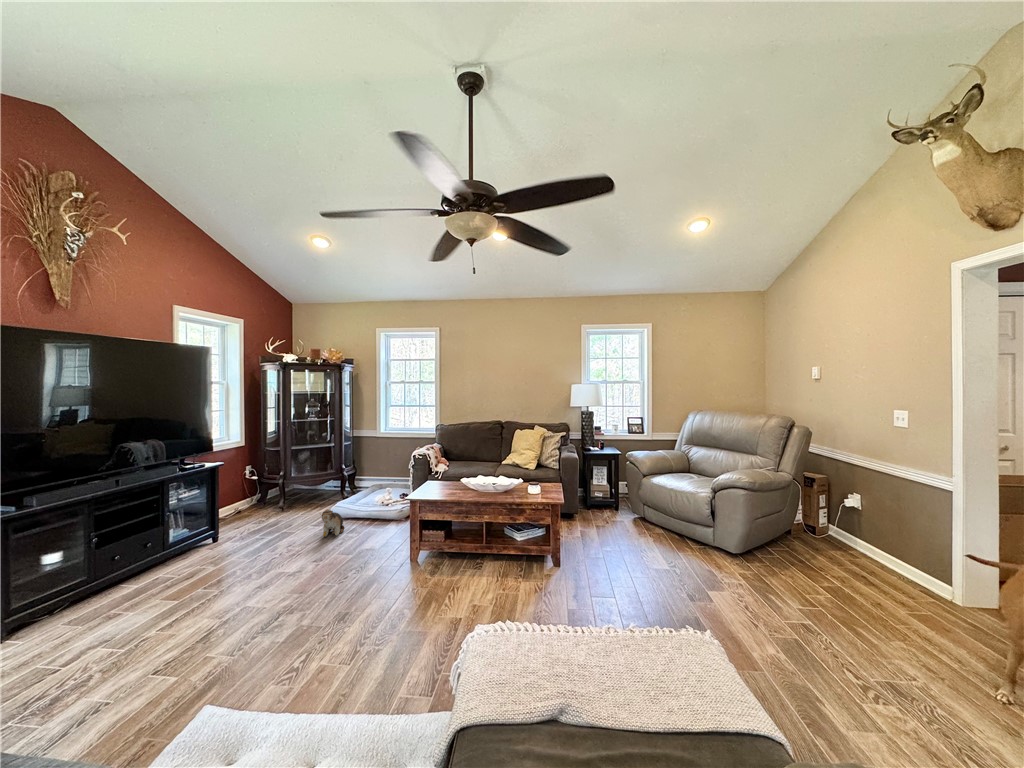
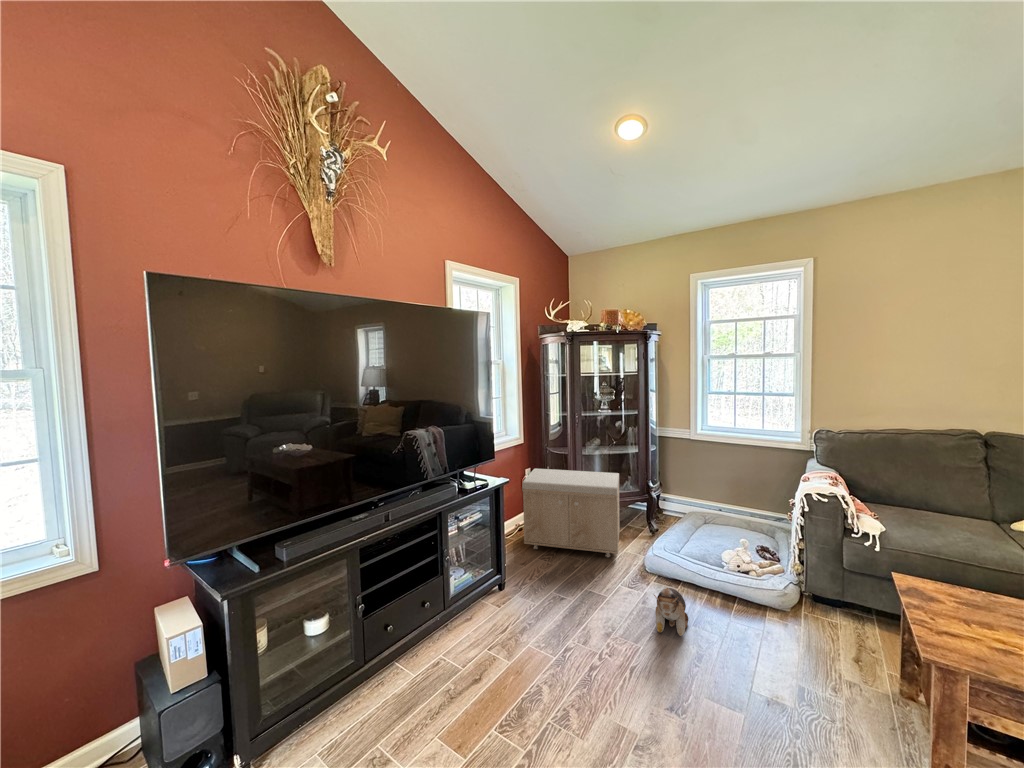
storage bench: none [238,459,319,519] -> present [522,468,619,557]

